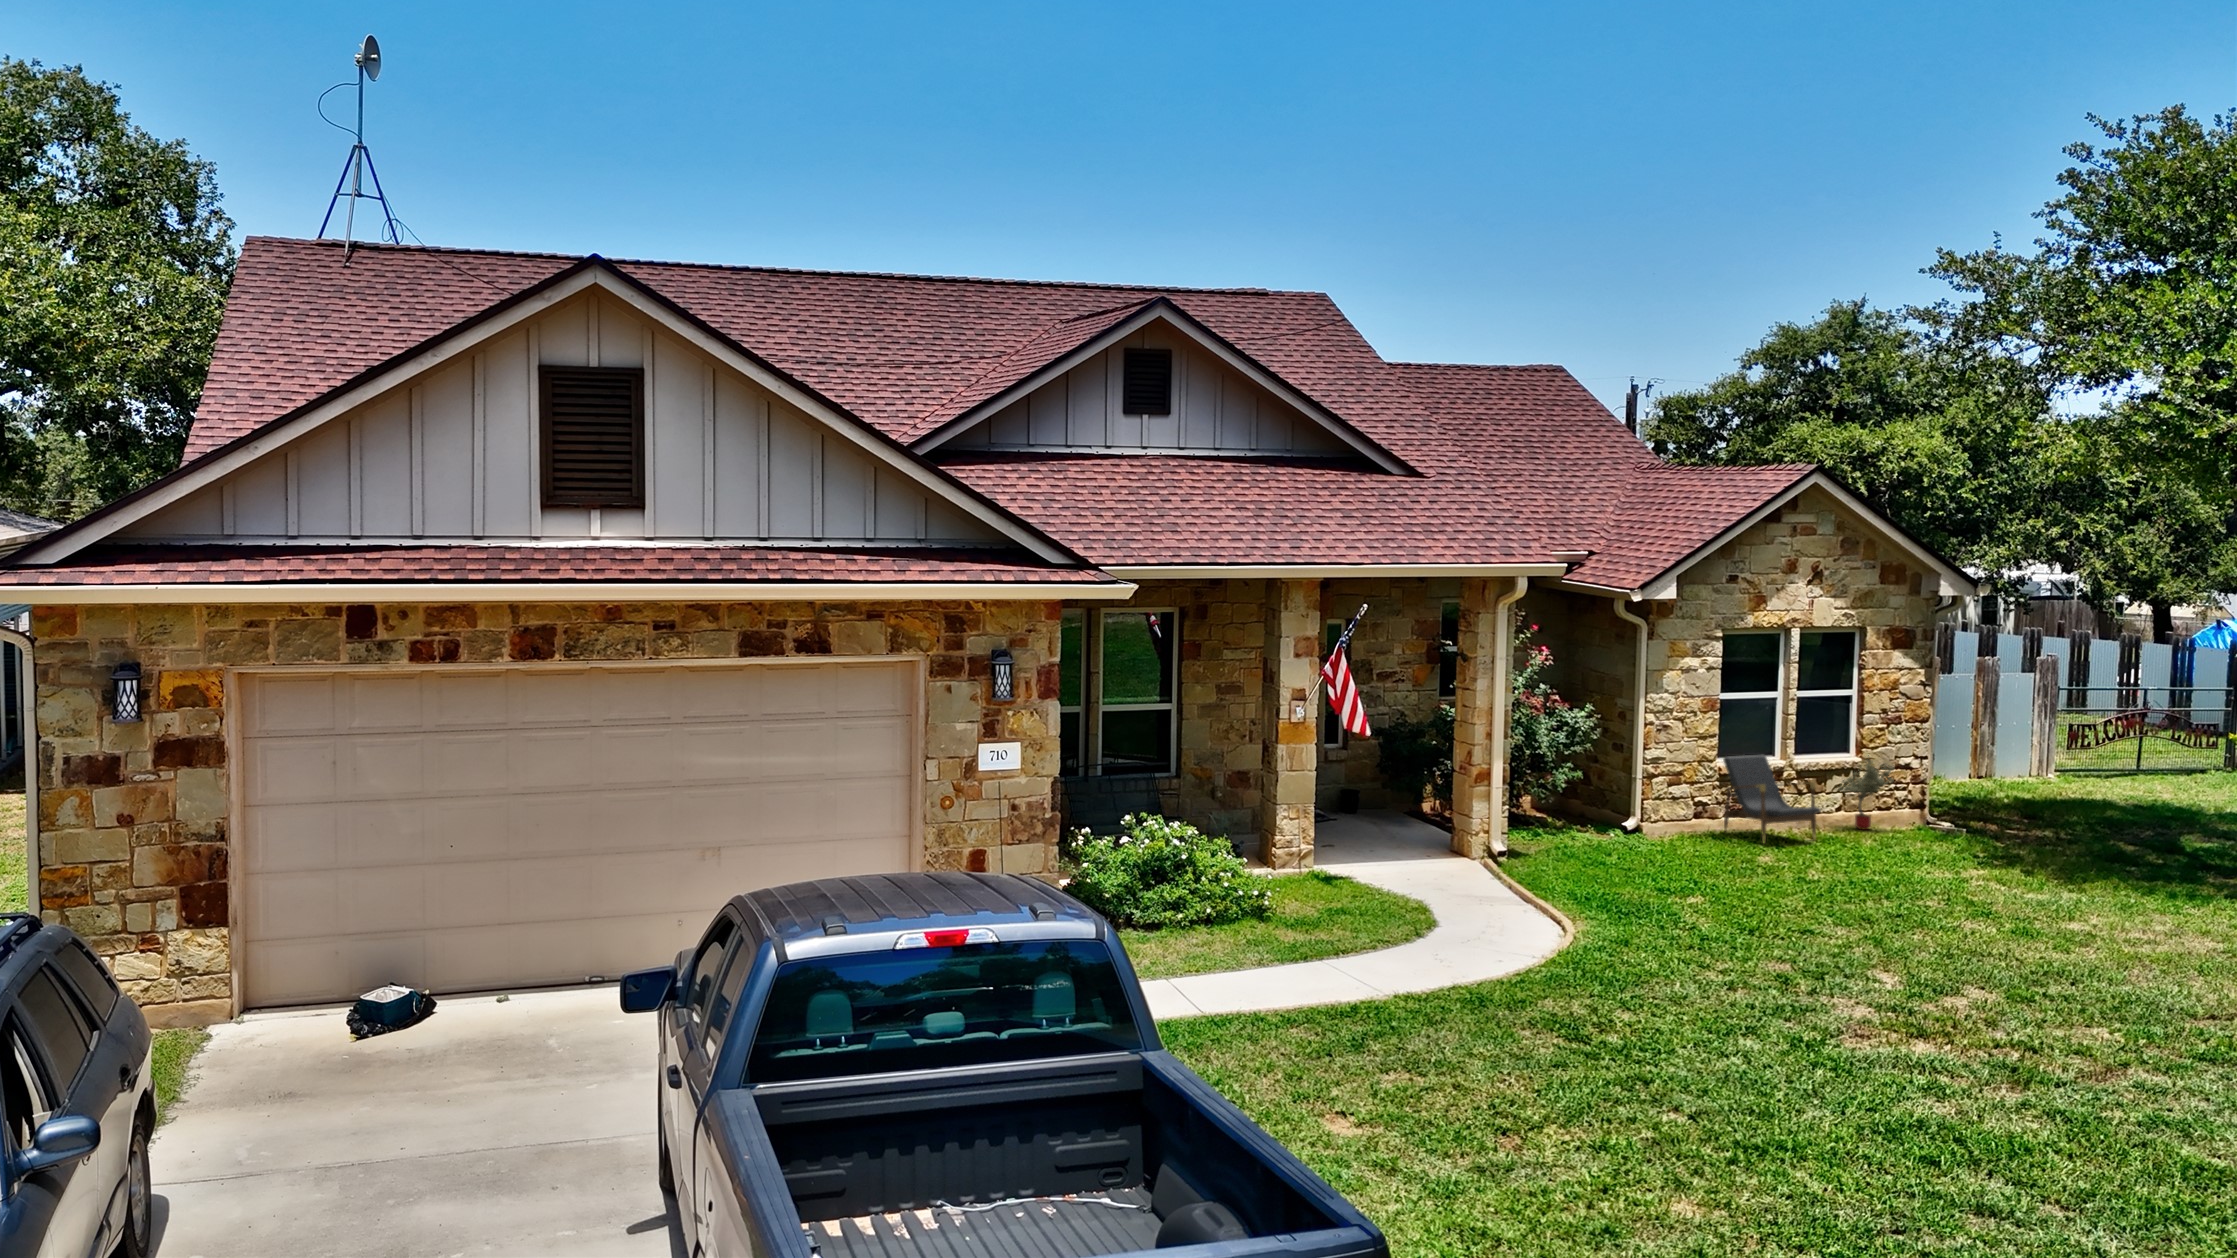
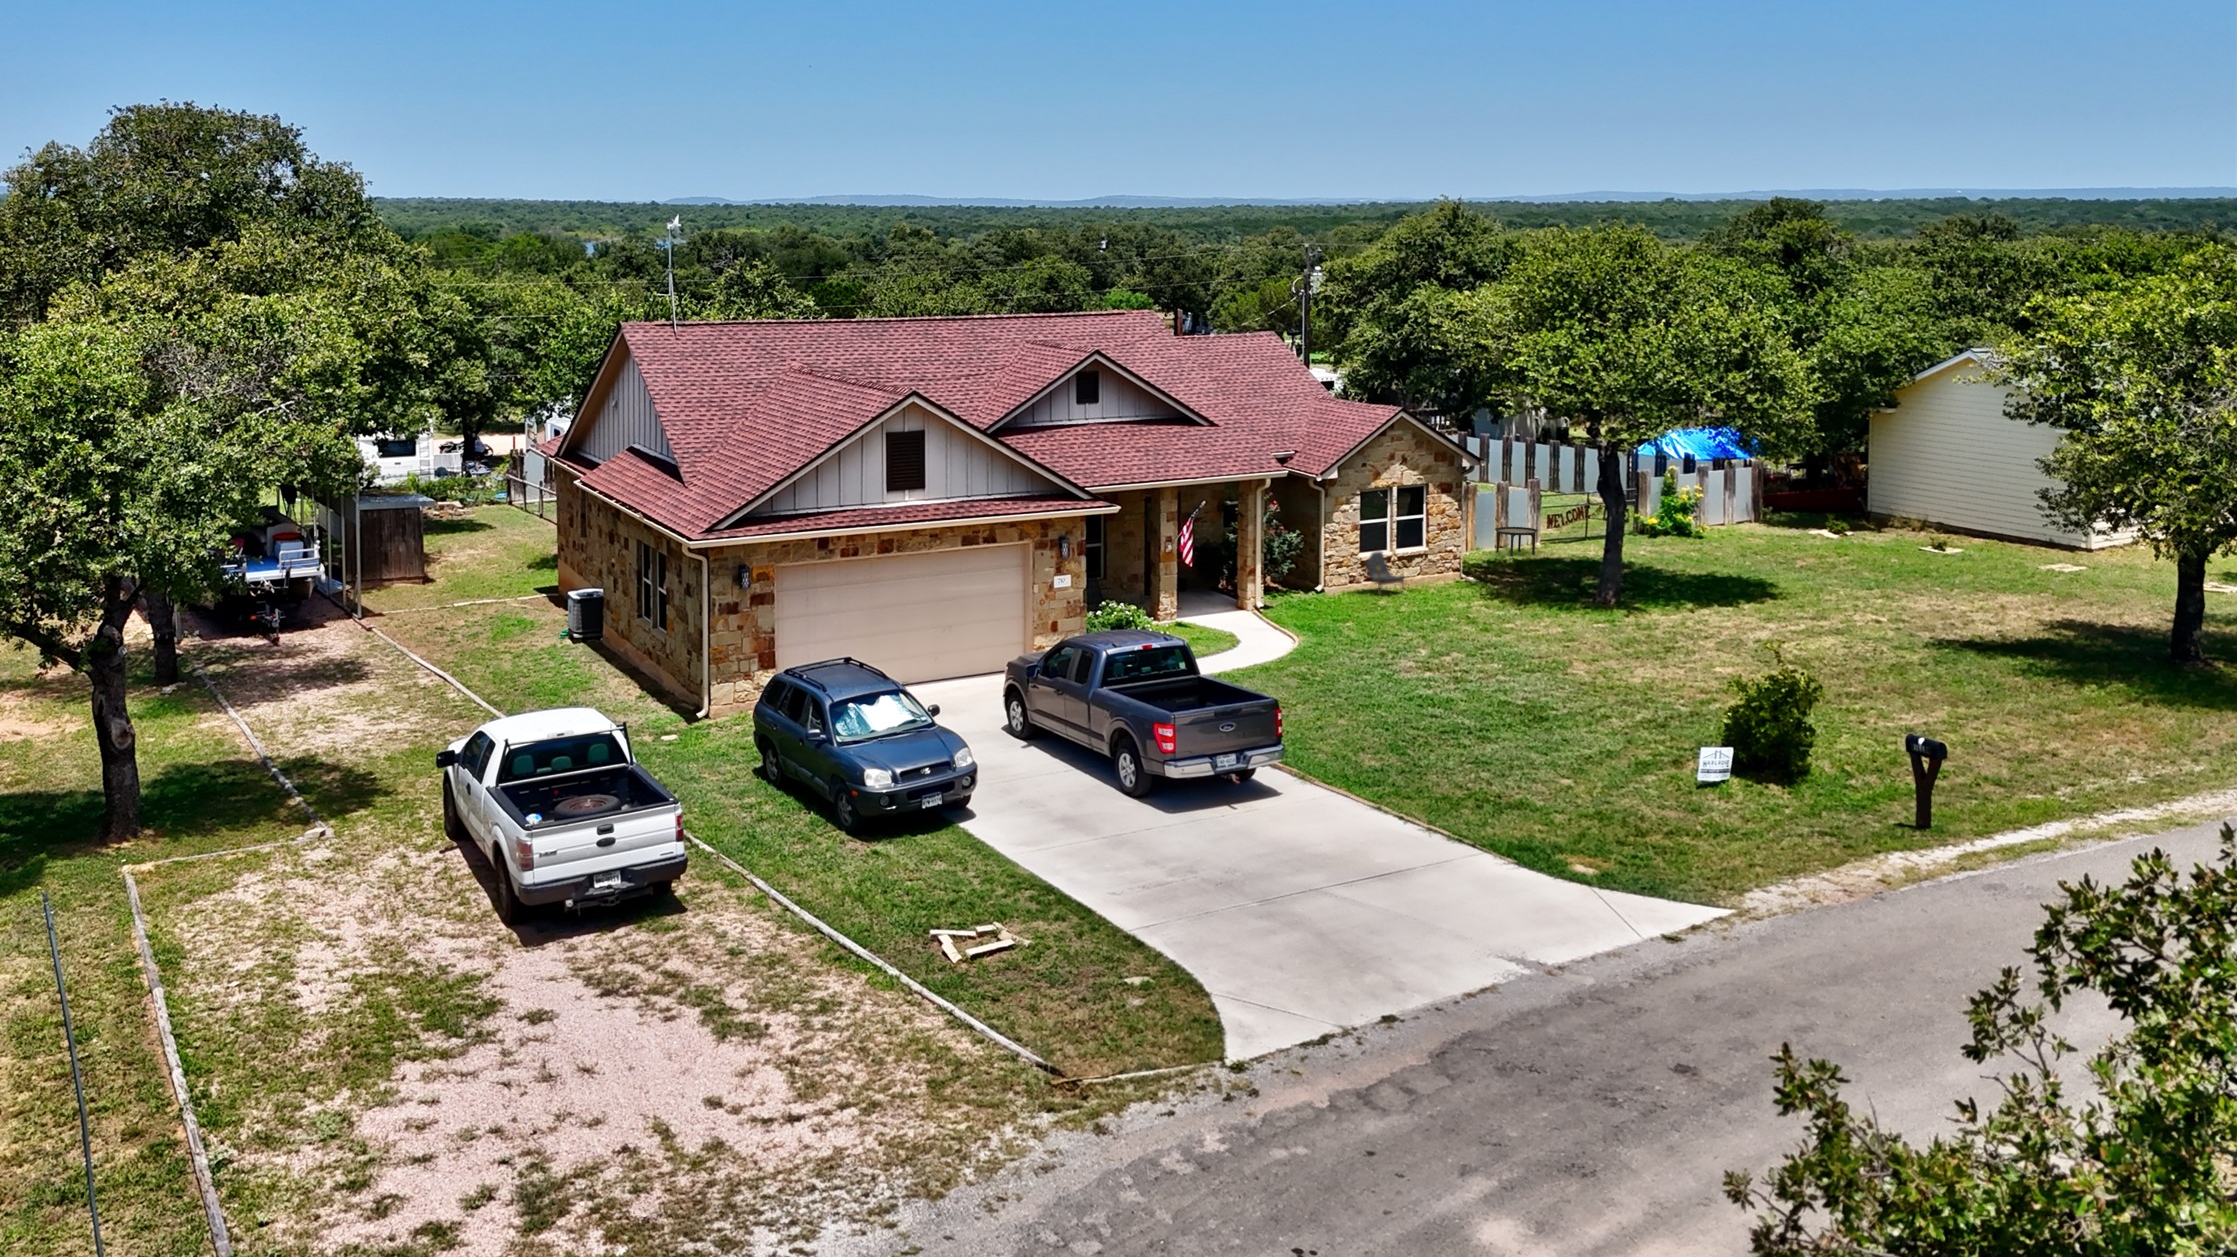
round table: none [1972,735,2063,789] -> present [1495,527,1538,556]
potted tree: present [1838,755,1894,830] -> none [1414,547,1442,585]

